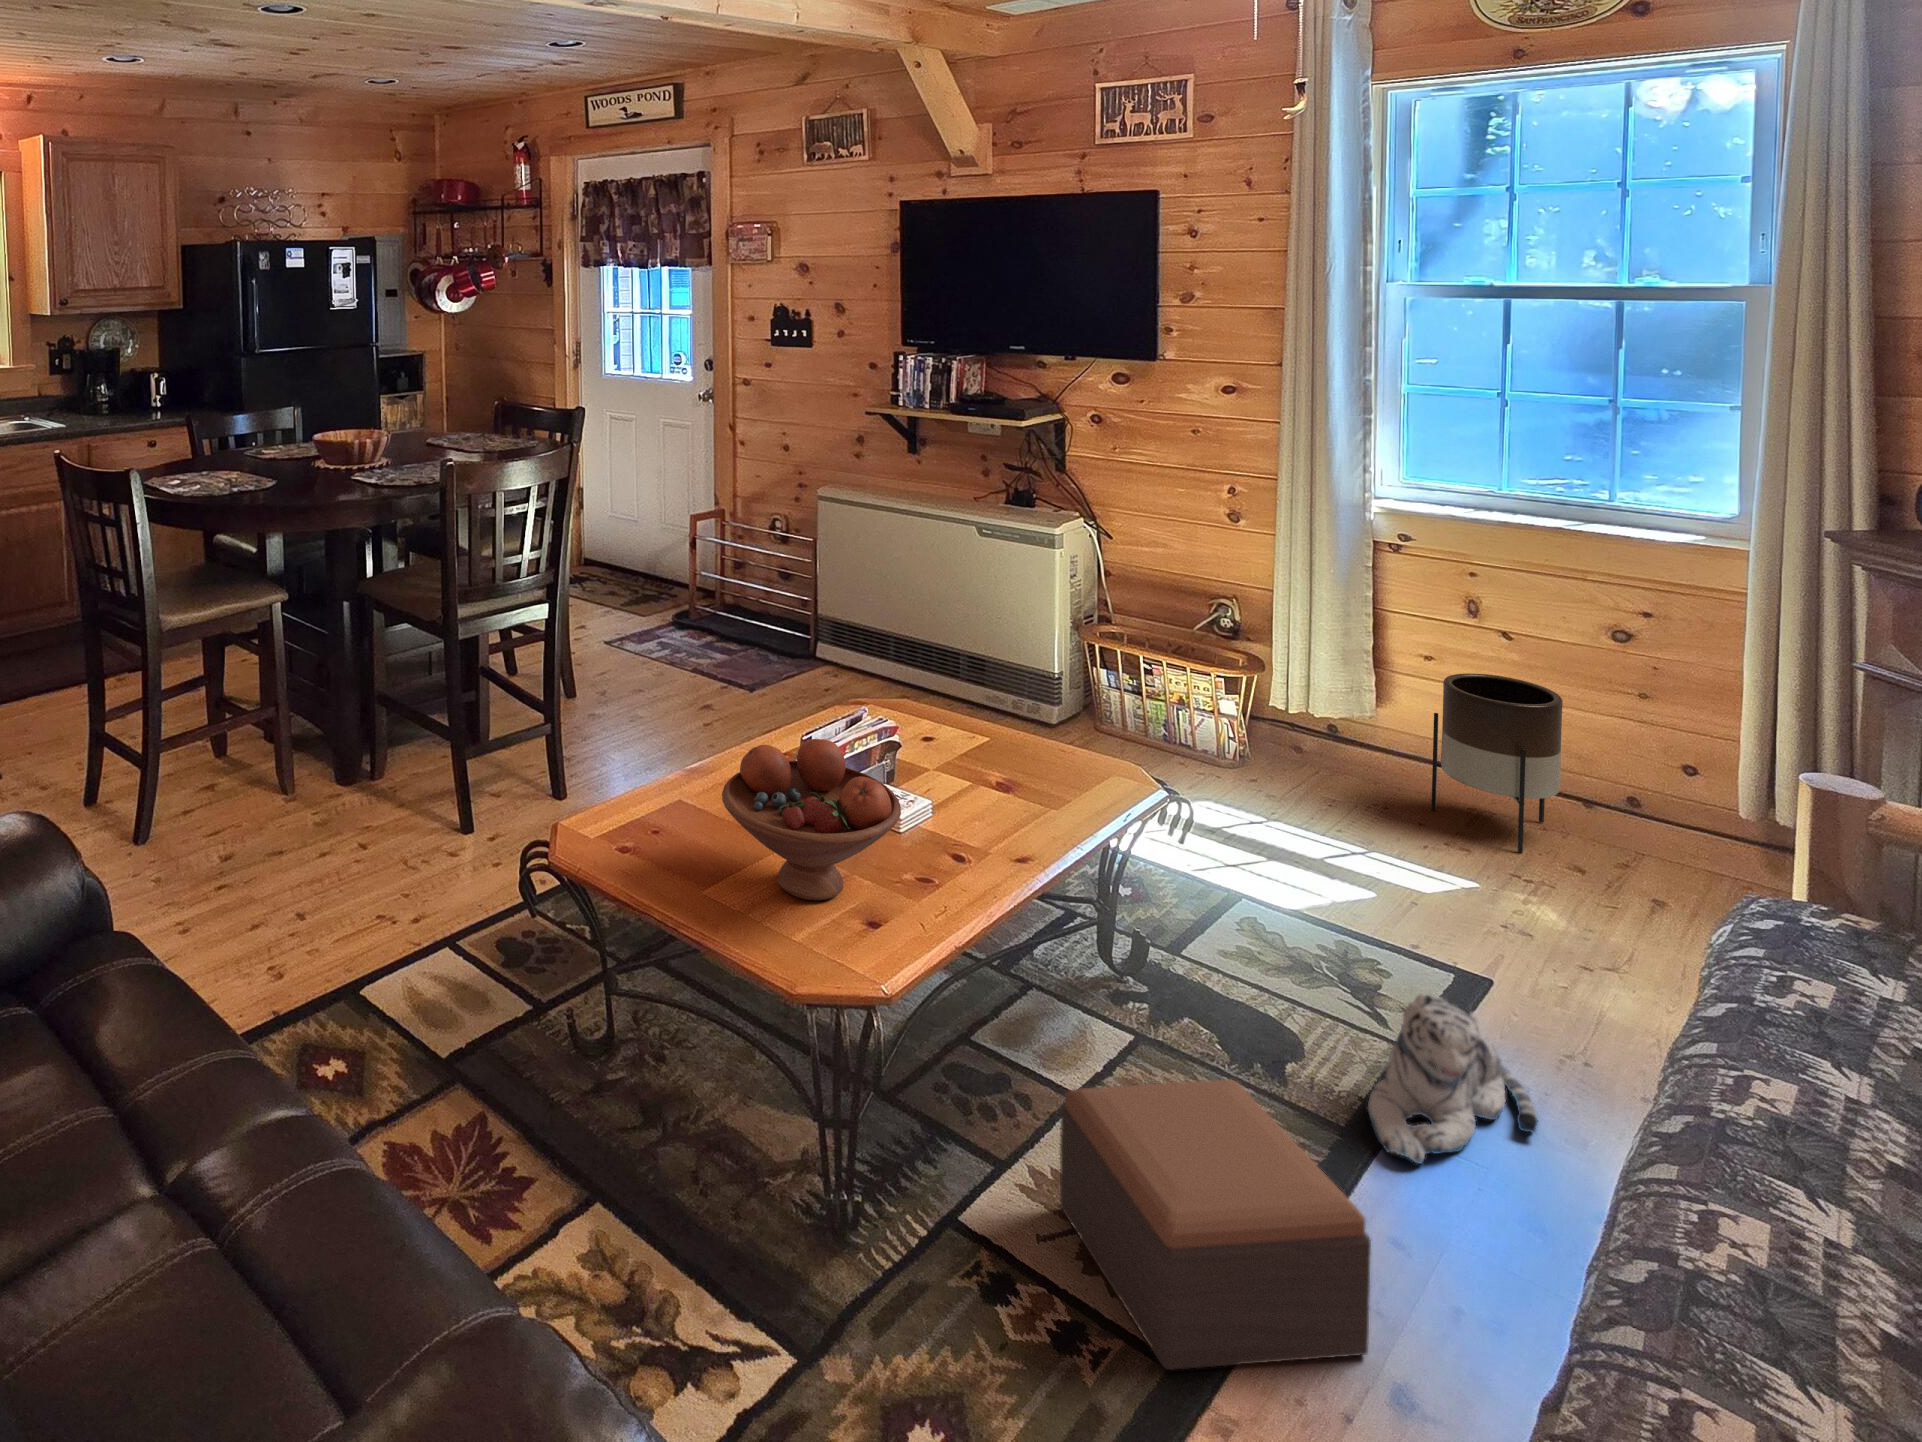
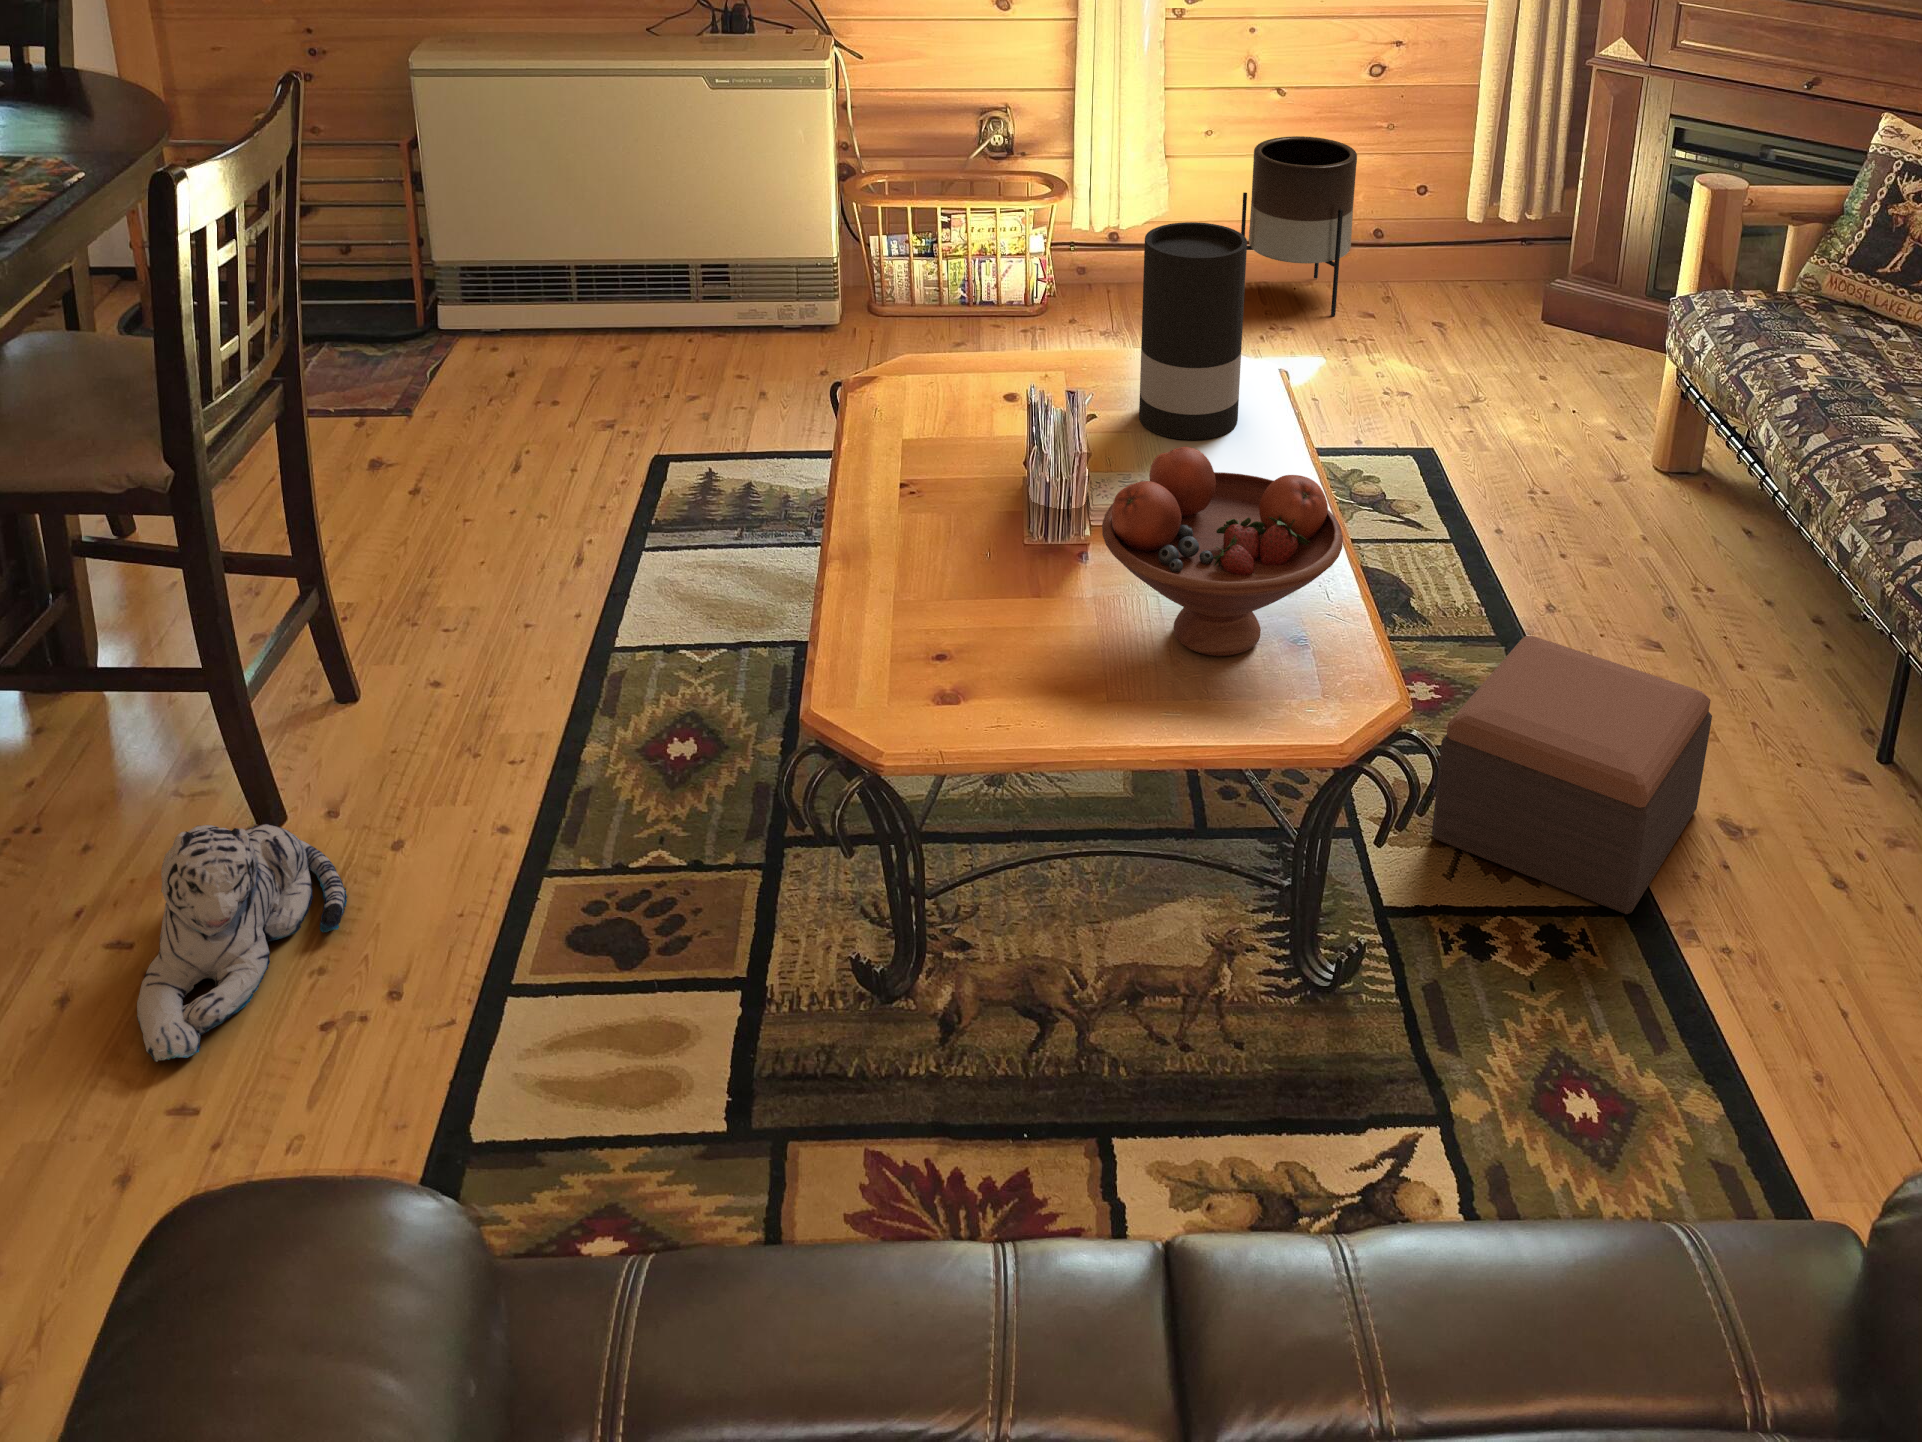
vase: none [972,626,1055,799] -> present [1139,222,1247,440]
plush toy: present [1368,993,1538,1164] -> present [137,824,347,1062]

